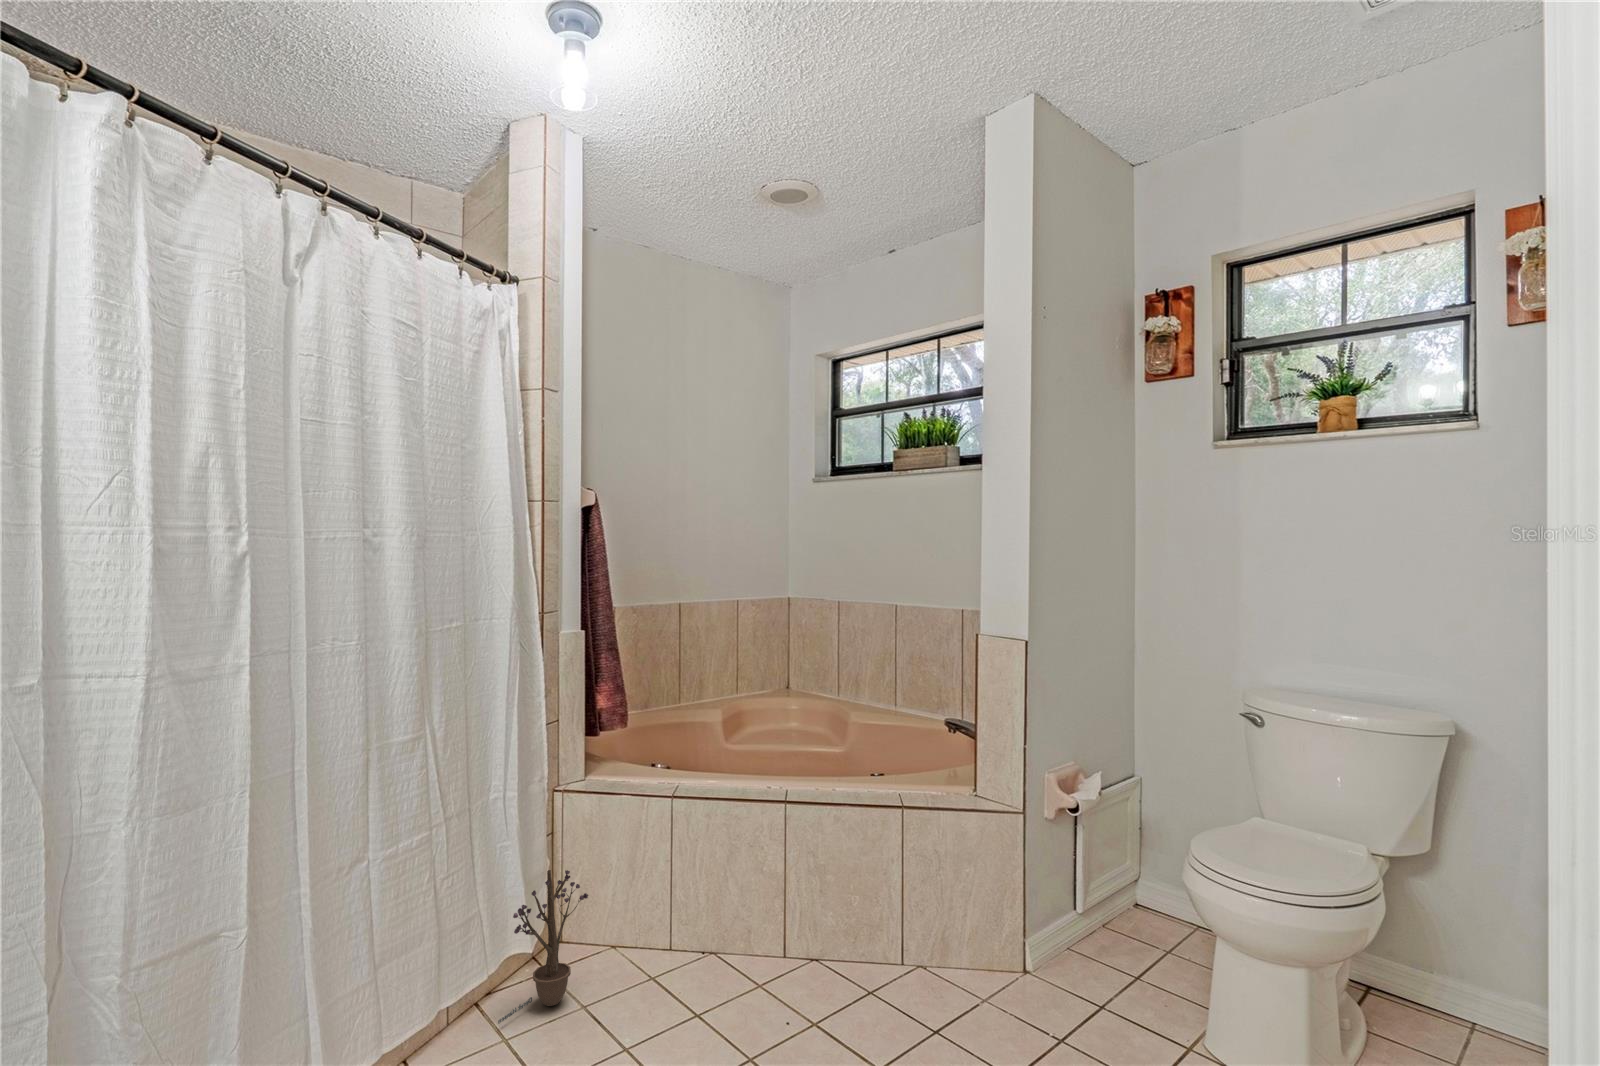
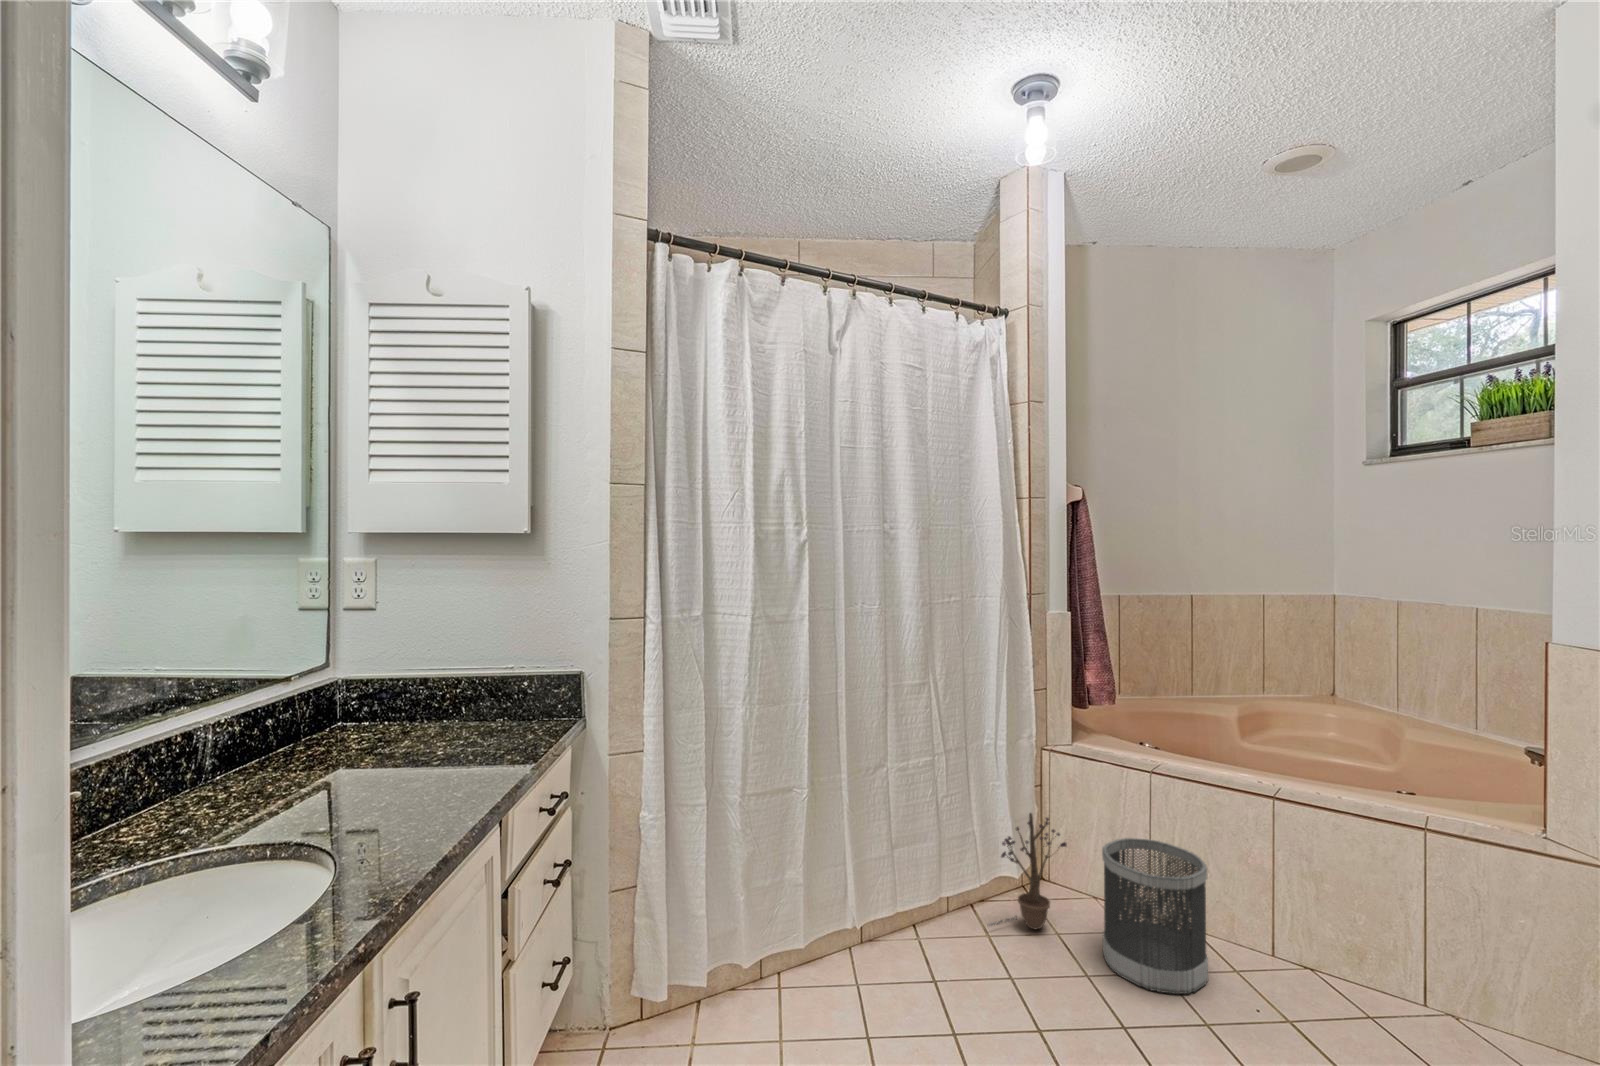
wastebasket: none [629,865,730,1026] -> present [1102,838,1208,994]

